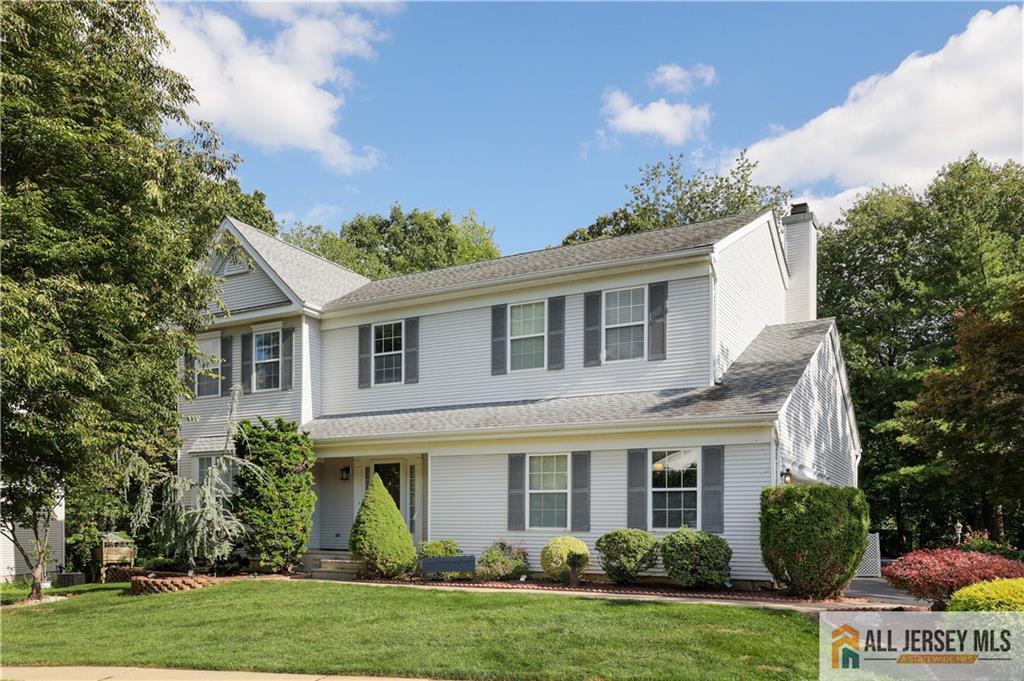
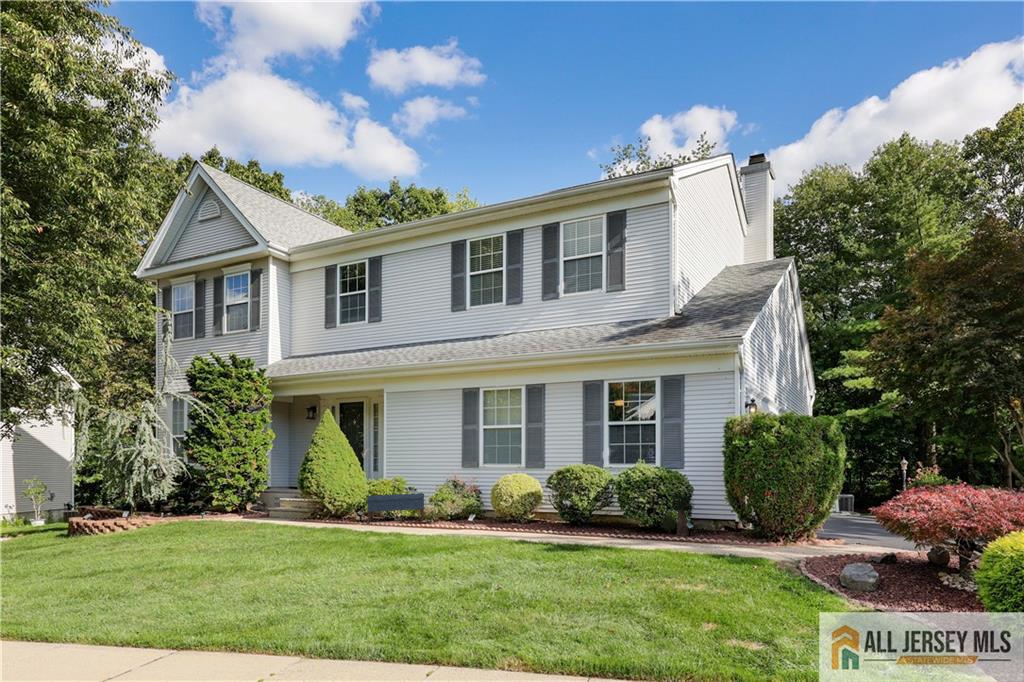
potted plant: present [560,551,583,587] -> present [661,492,693,536]

